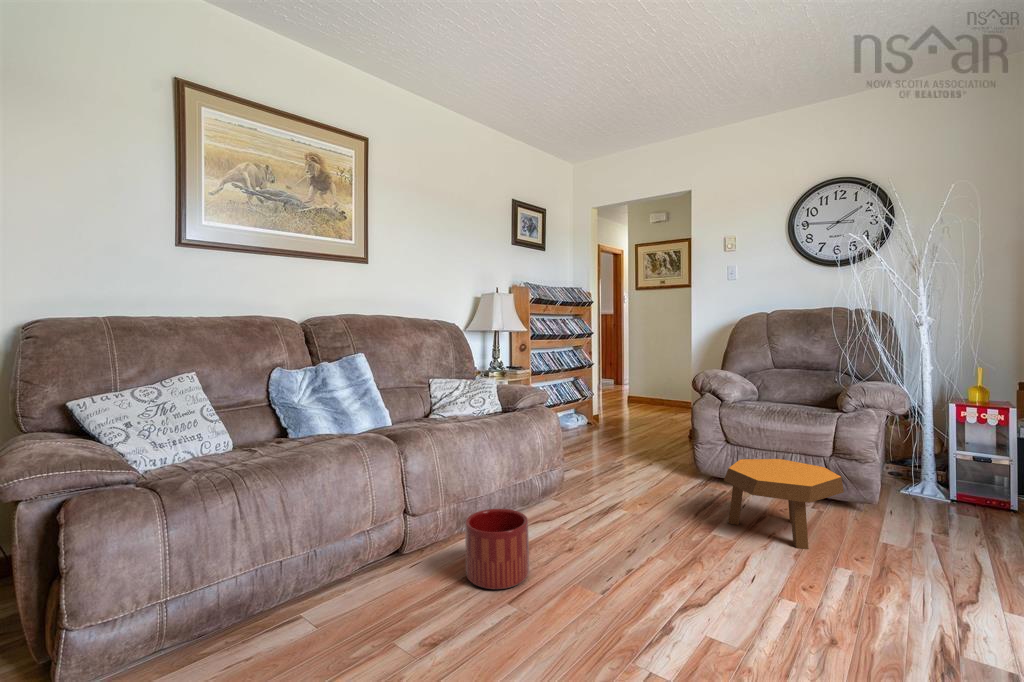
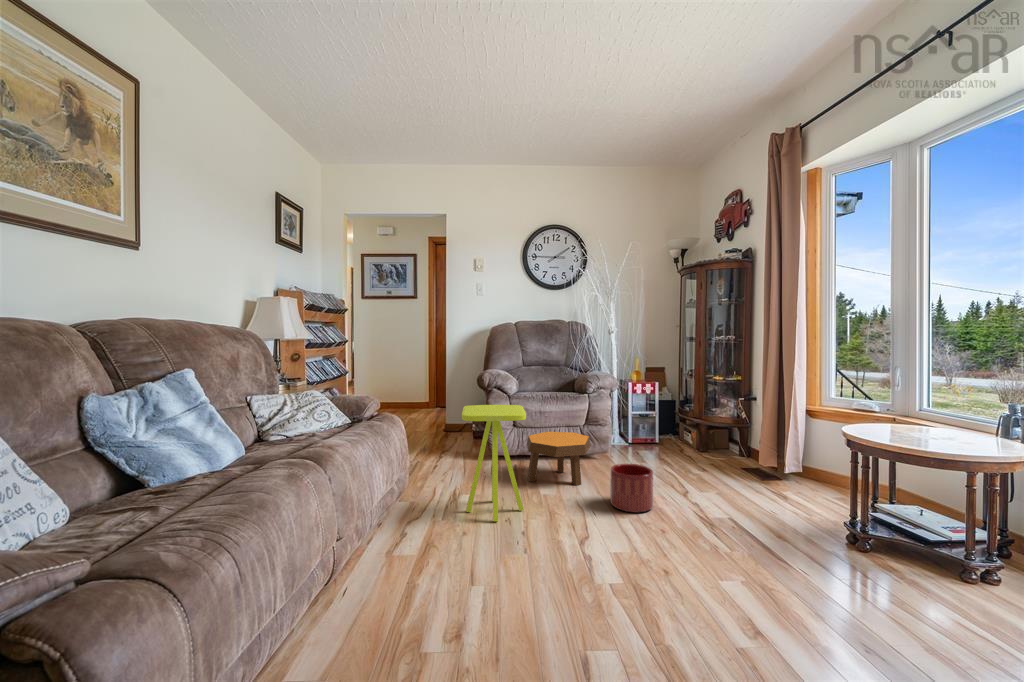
side table: none [578,406,679,557] -> present [462,405,526,521]
planter: present [465,509,529,589] -> present [610,464,653,513]

